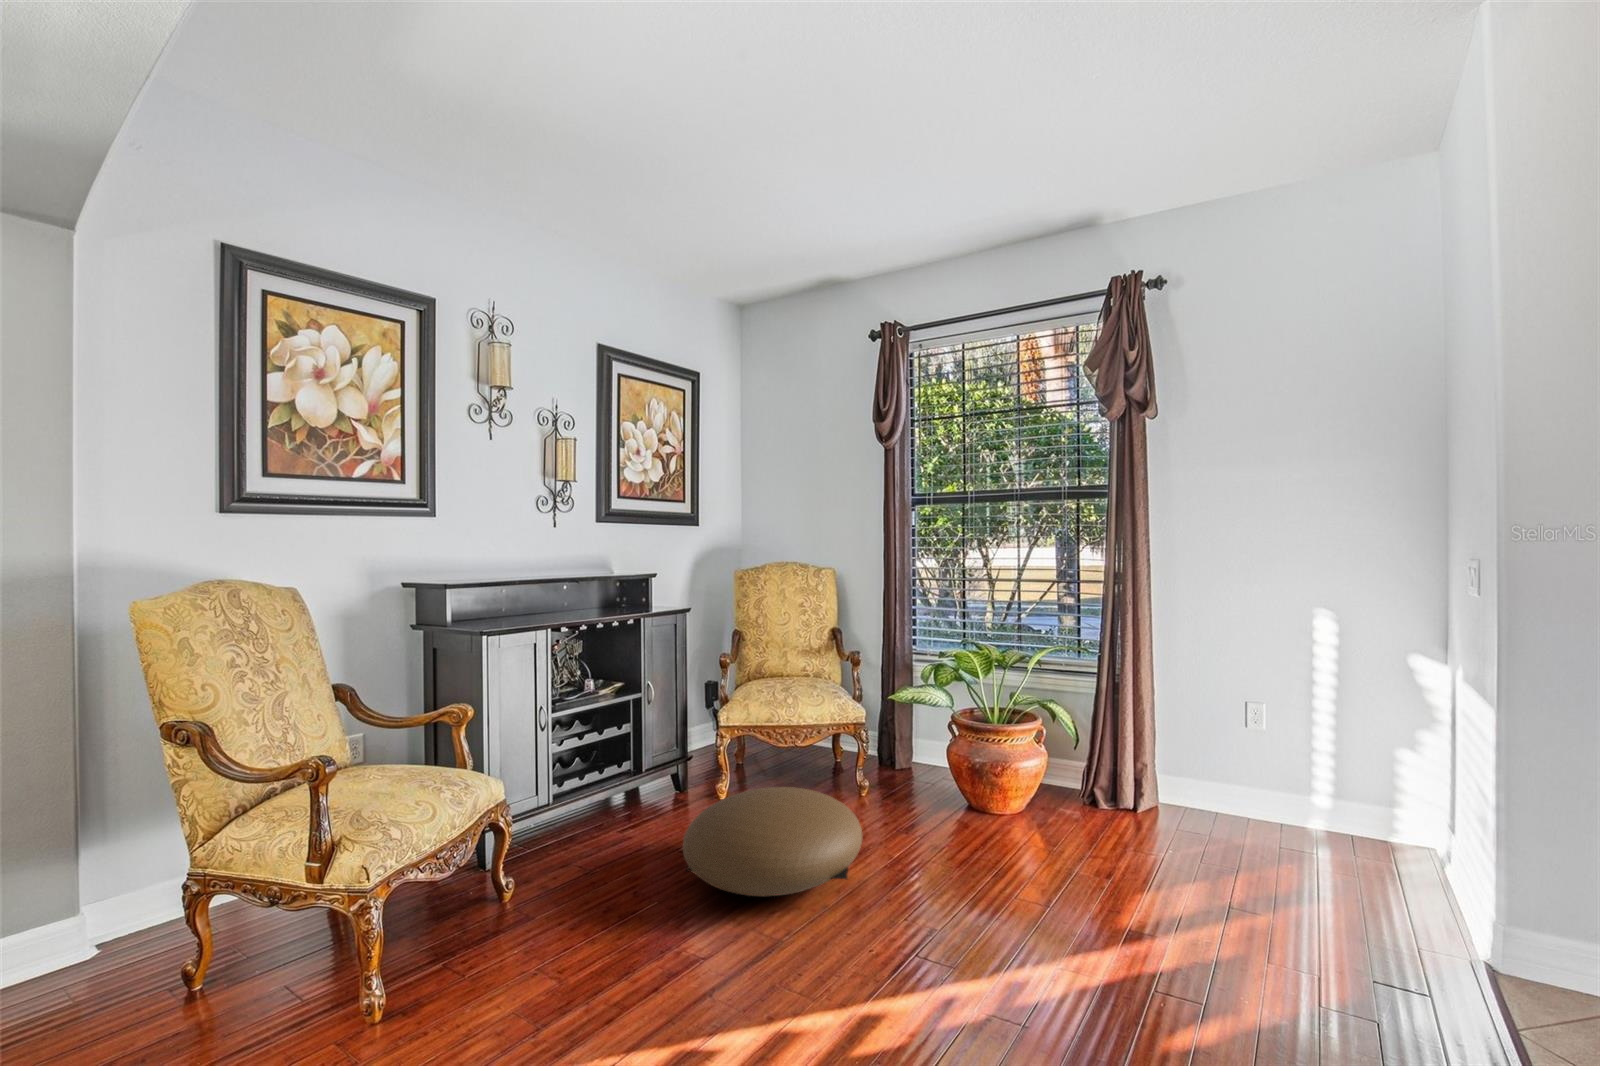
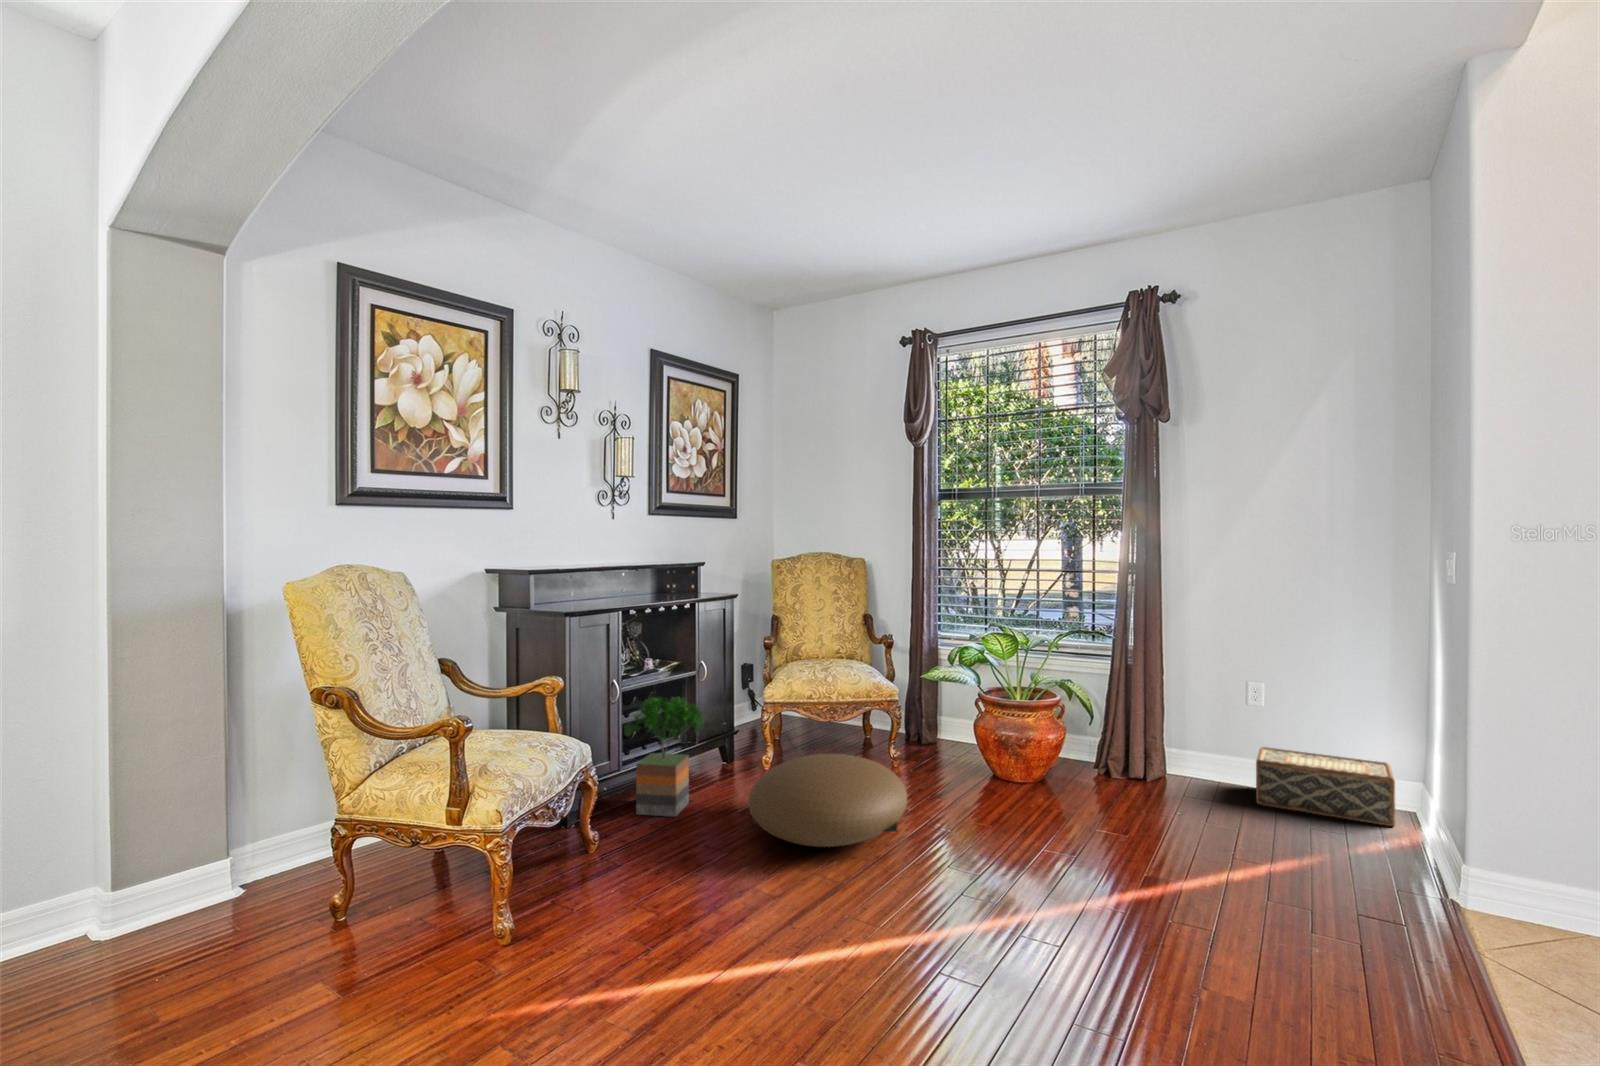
potted tree: none [549,722,649,858] -> present [624,697,705,817]
woven basket: none [1257,775,1415,867] -> present [1256,747,1395,826]

